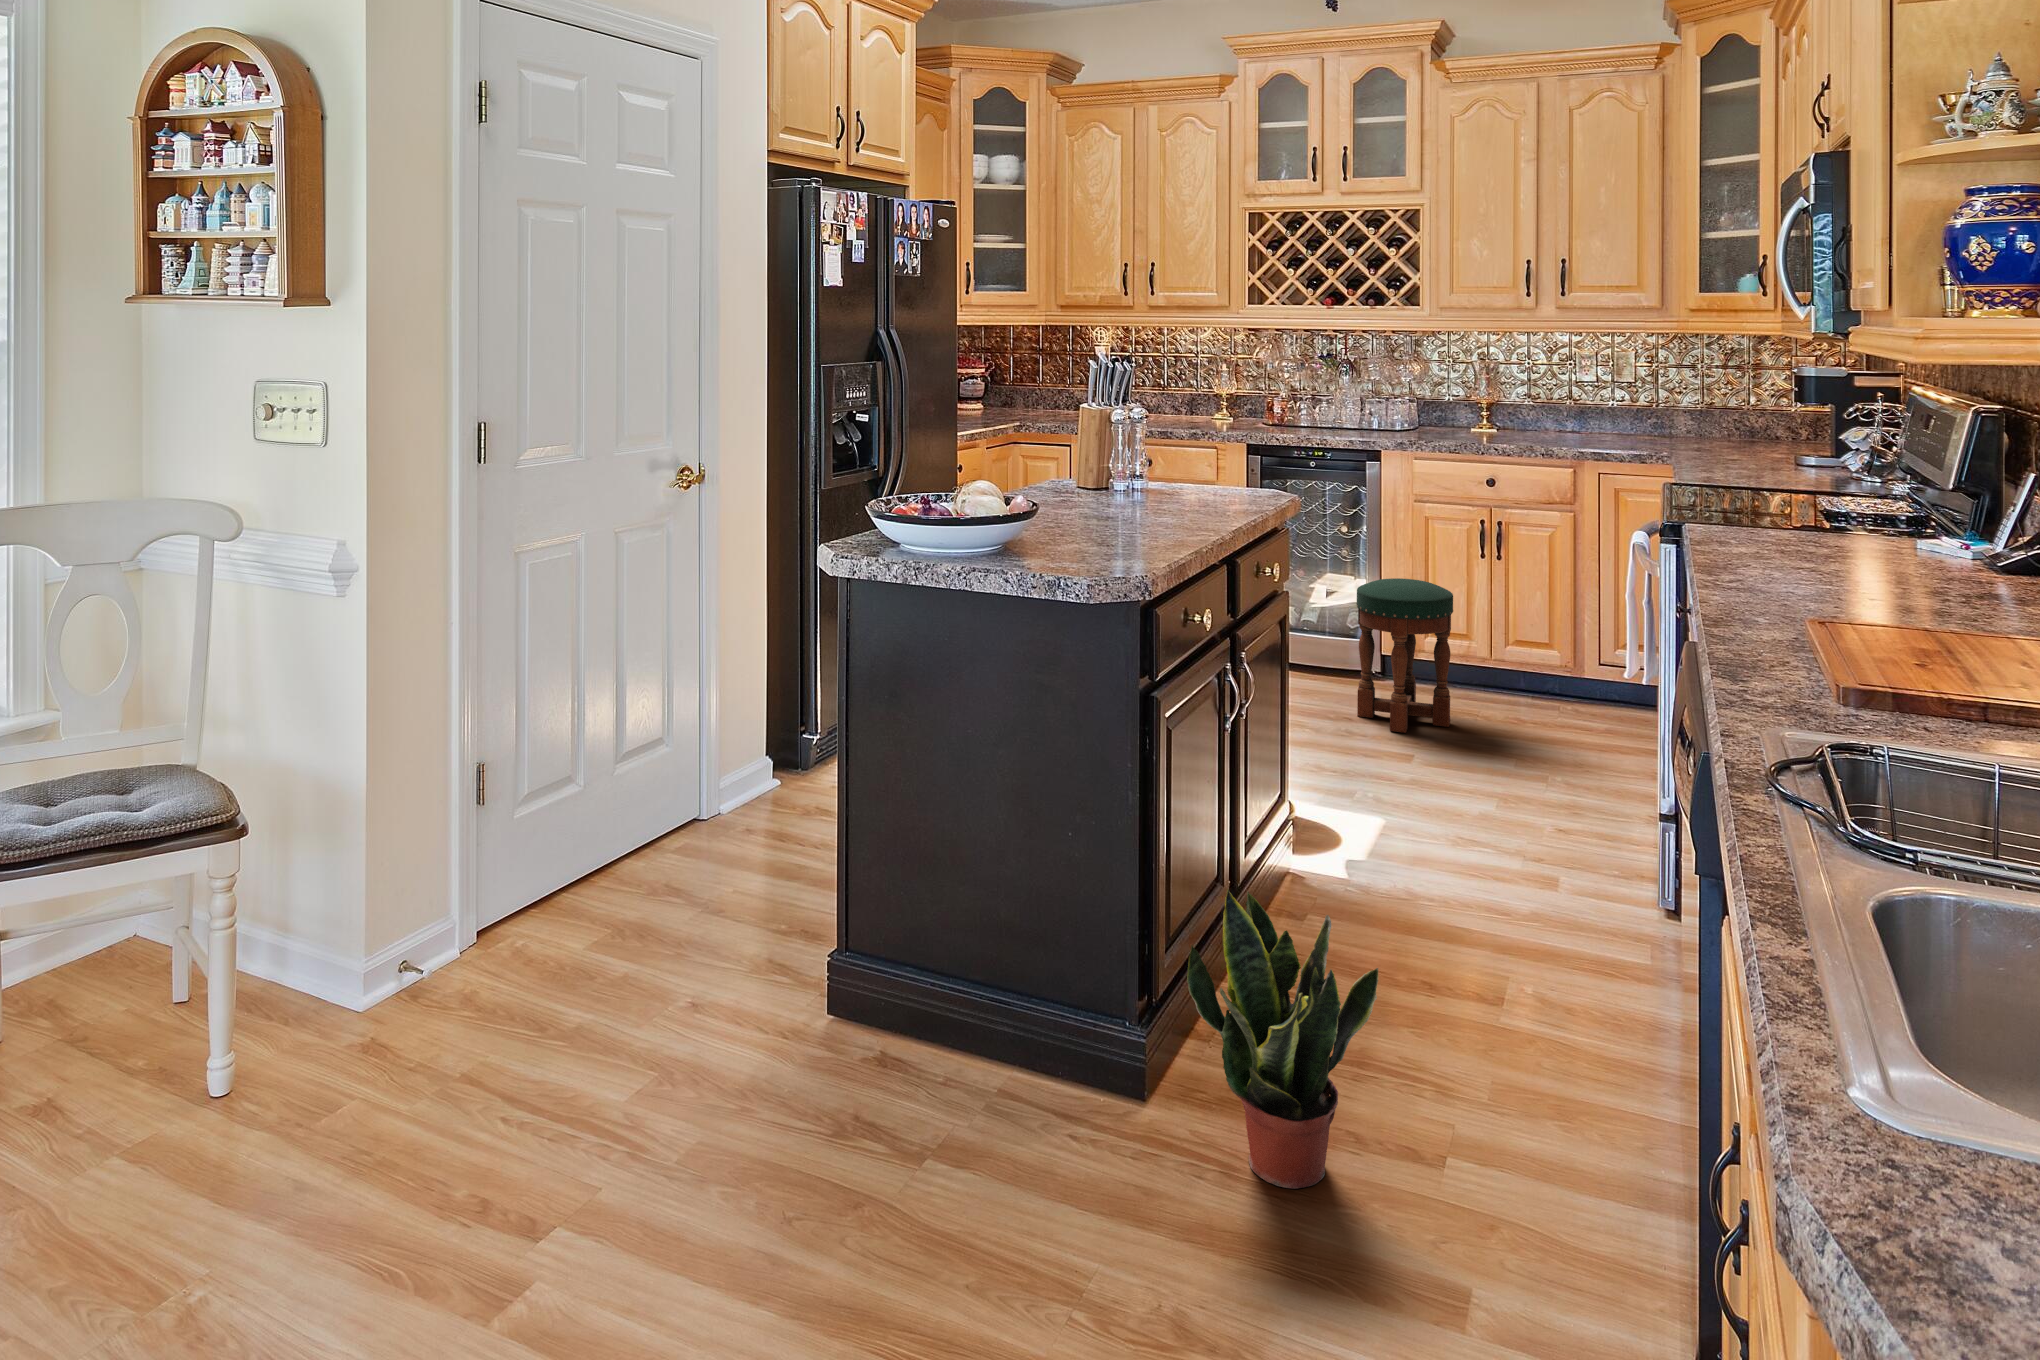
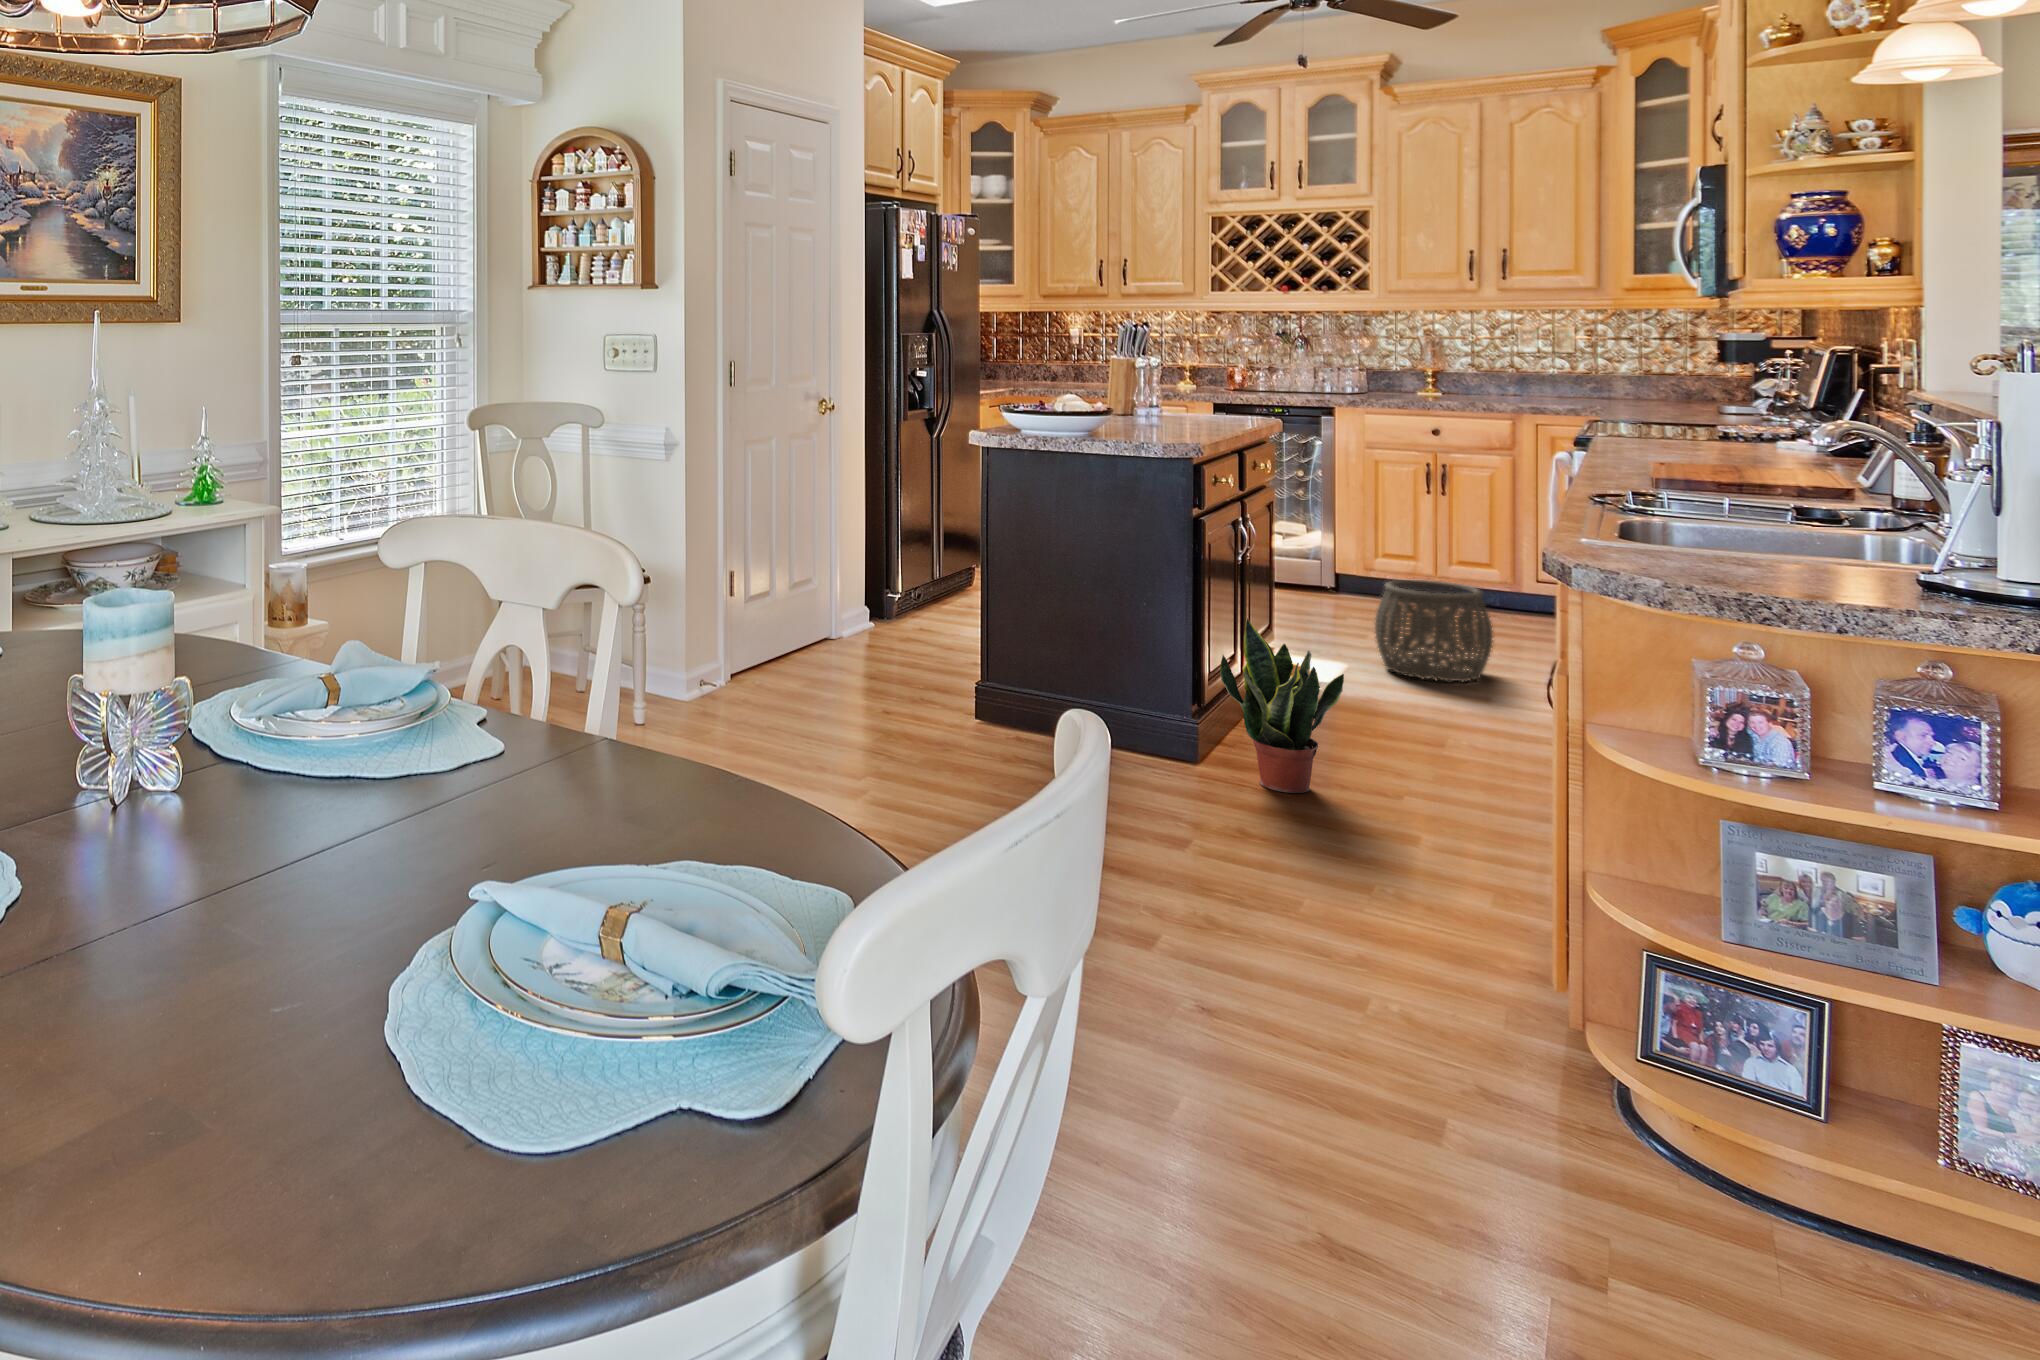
stool: present [1356,578,1453,733] -> none [1314,506,1399,624]
woven basket: none [1423,699,1570,850] -> present [1375,580,1494,682]

